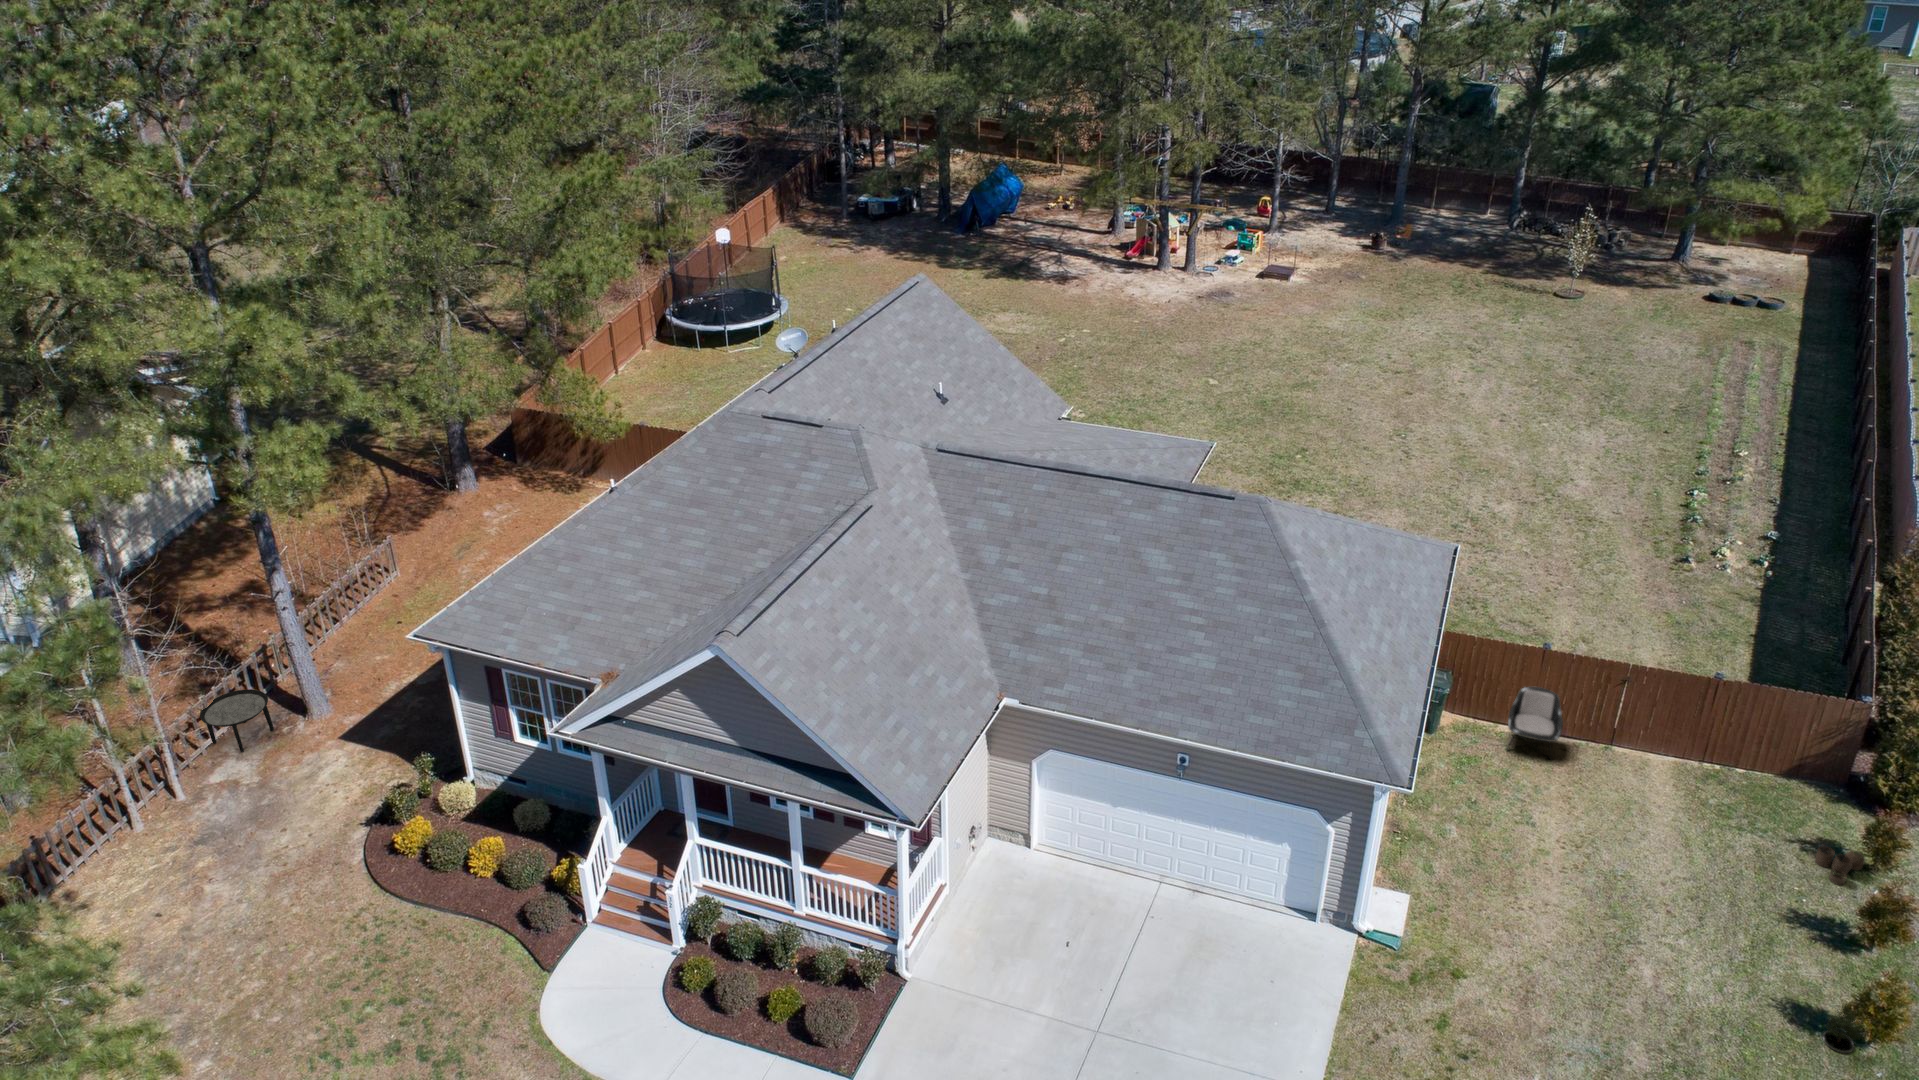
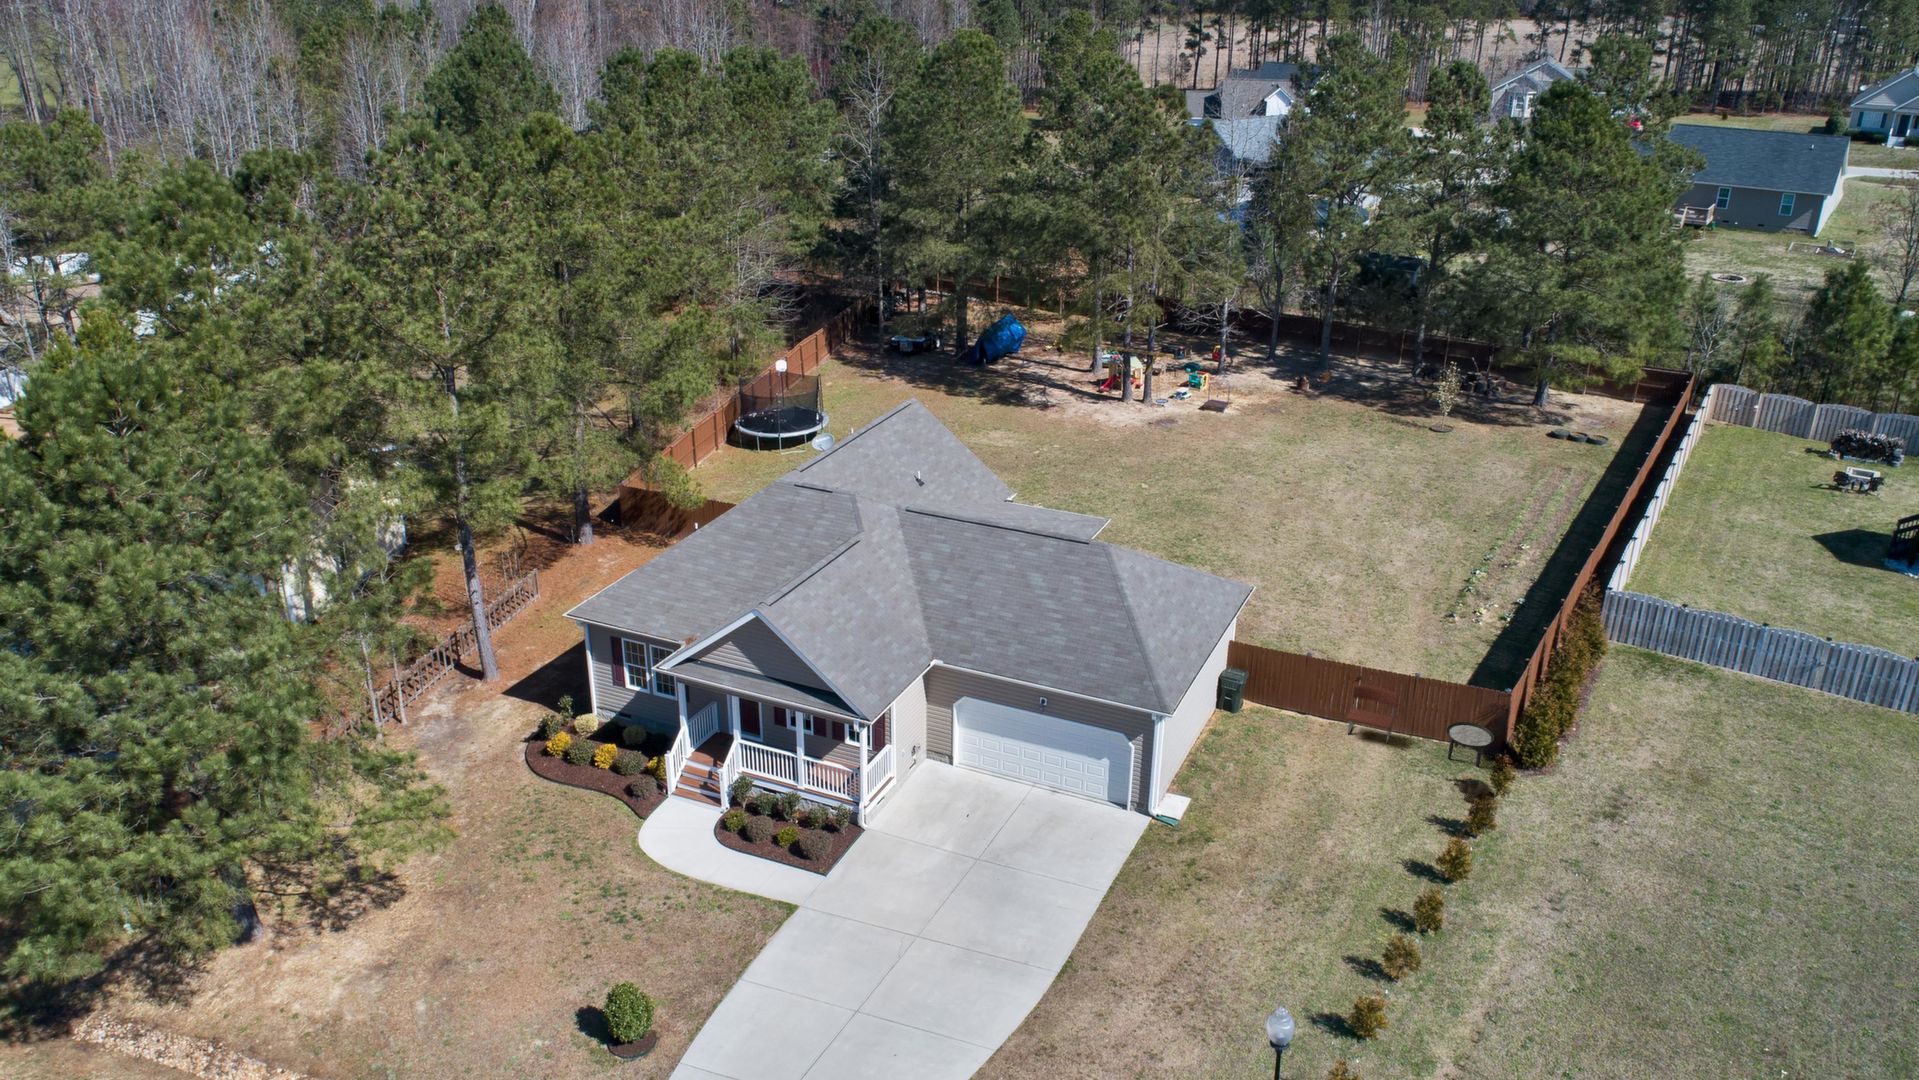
lounge chair: present [1507,687,1563,759] -> none [1280,682,1317,730]
round table: present [200,689,274,752] -> present [1447,722,1494,767]
bench: none [1611,692,1695,780] -> present [1347,684,1398,742]
potted tree: present [1822,1004,1863,1053] -> none [1420,852,1443,884]

